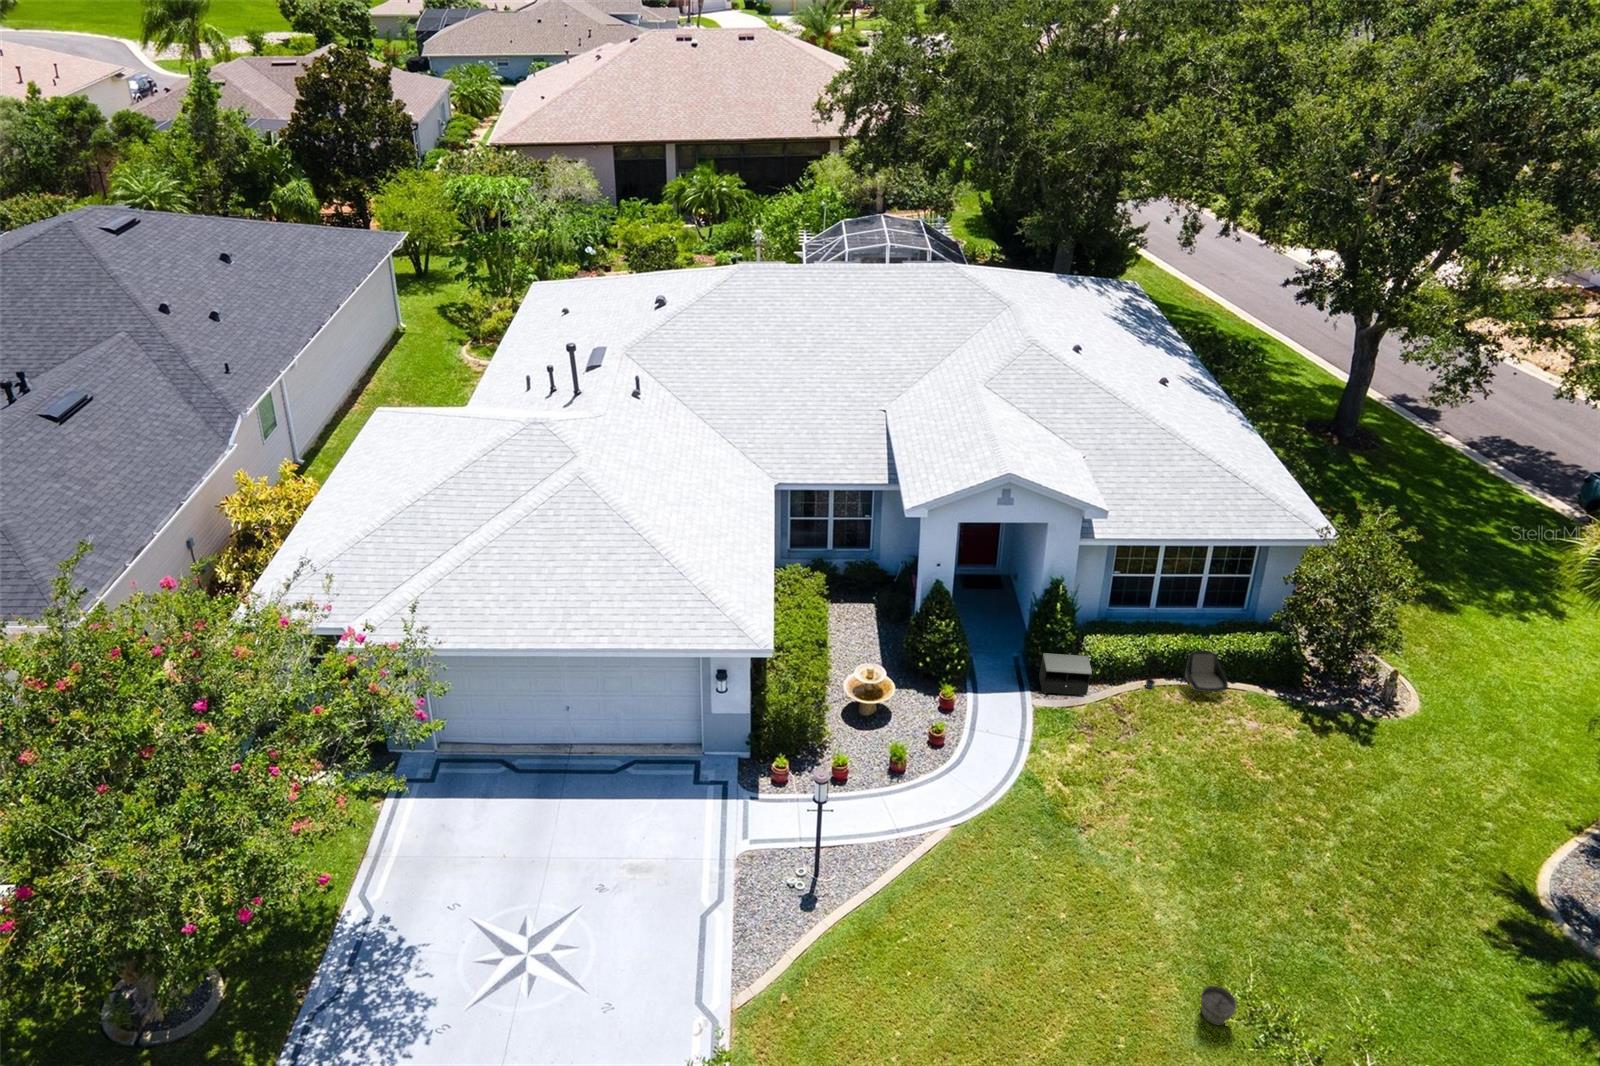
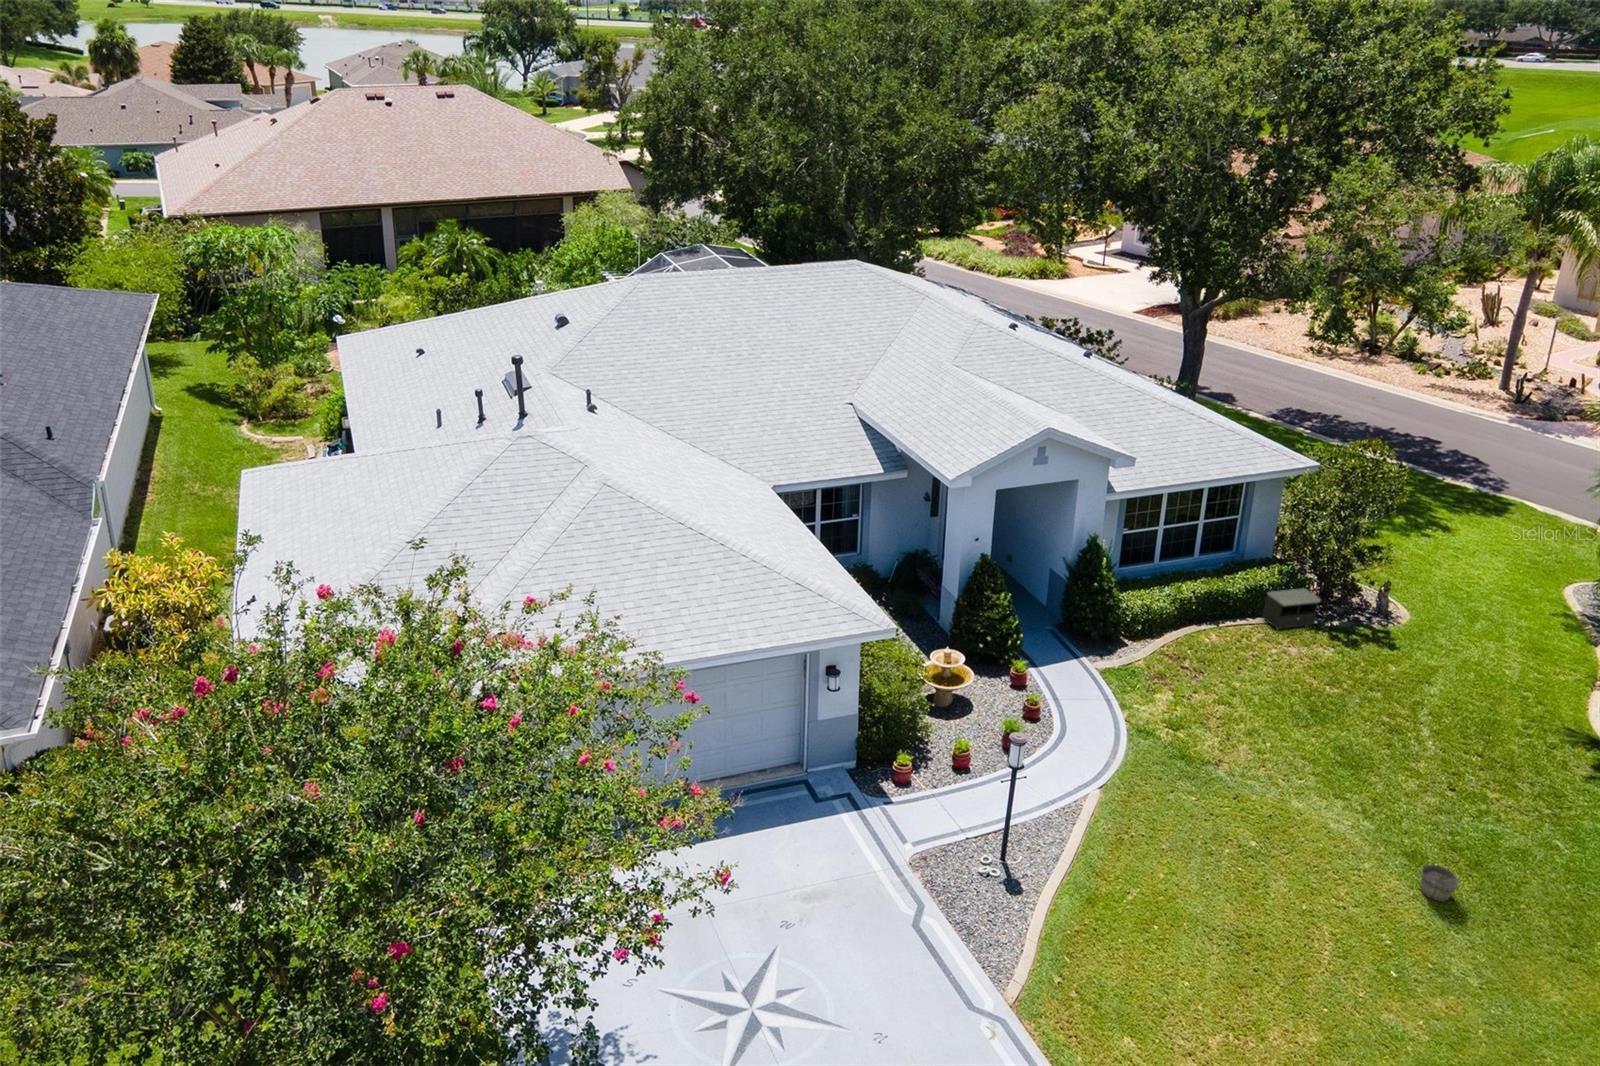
lounge chair: present [1184,651,1228,702] -> none [1209,589,1261,643]
storage bench: present [1039,653,1092,696] -> present [1262,588,1320,630]
potted plant: present [1145,656,1166,689] -> present [1336,581,1353,614]

